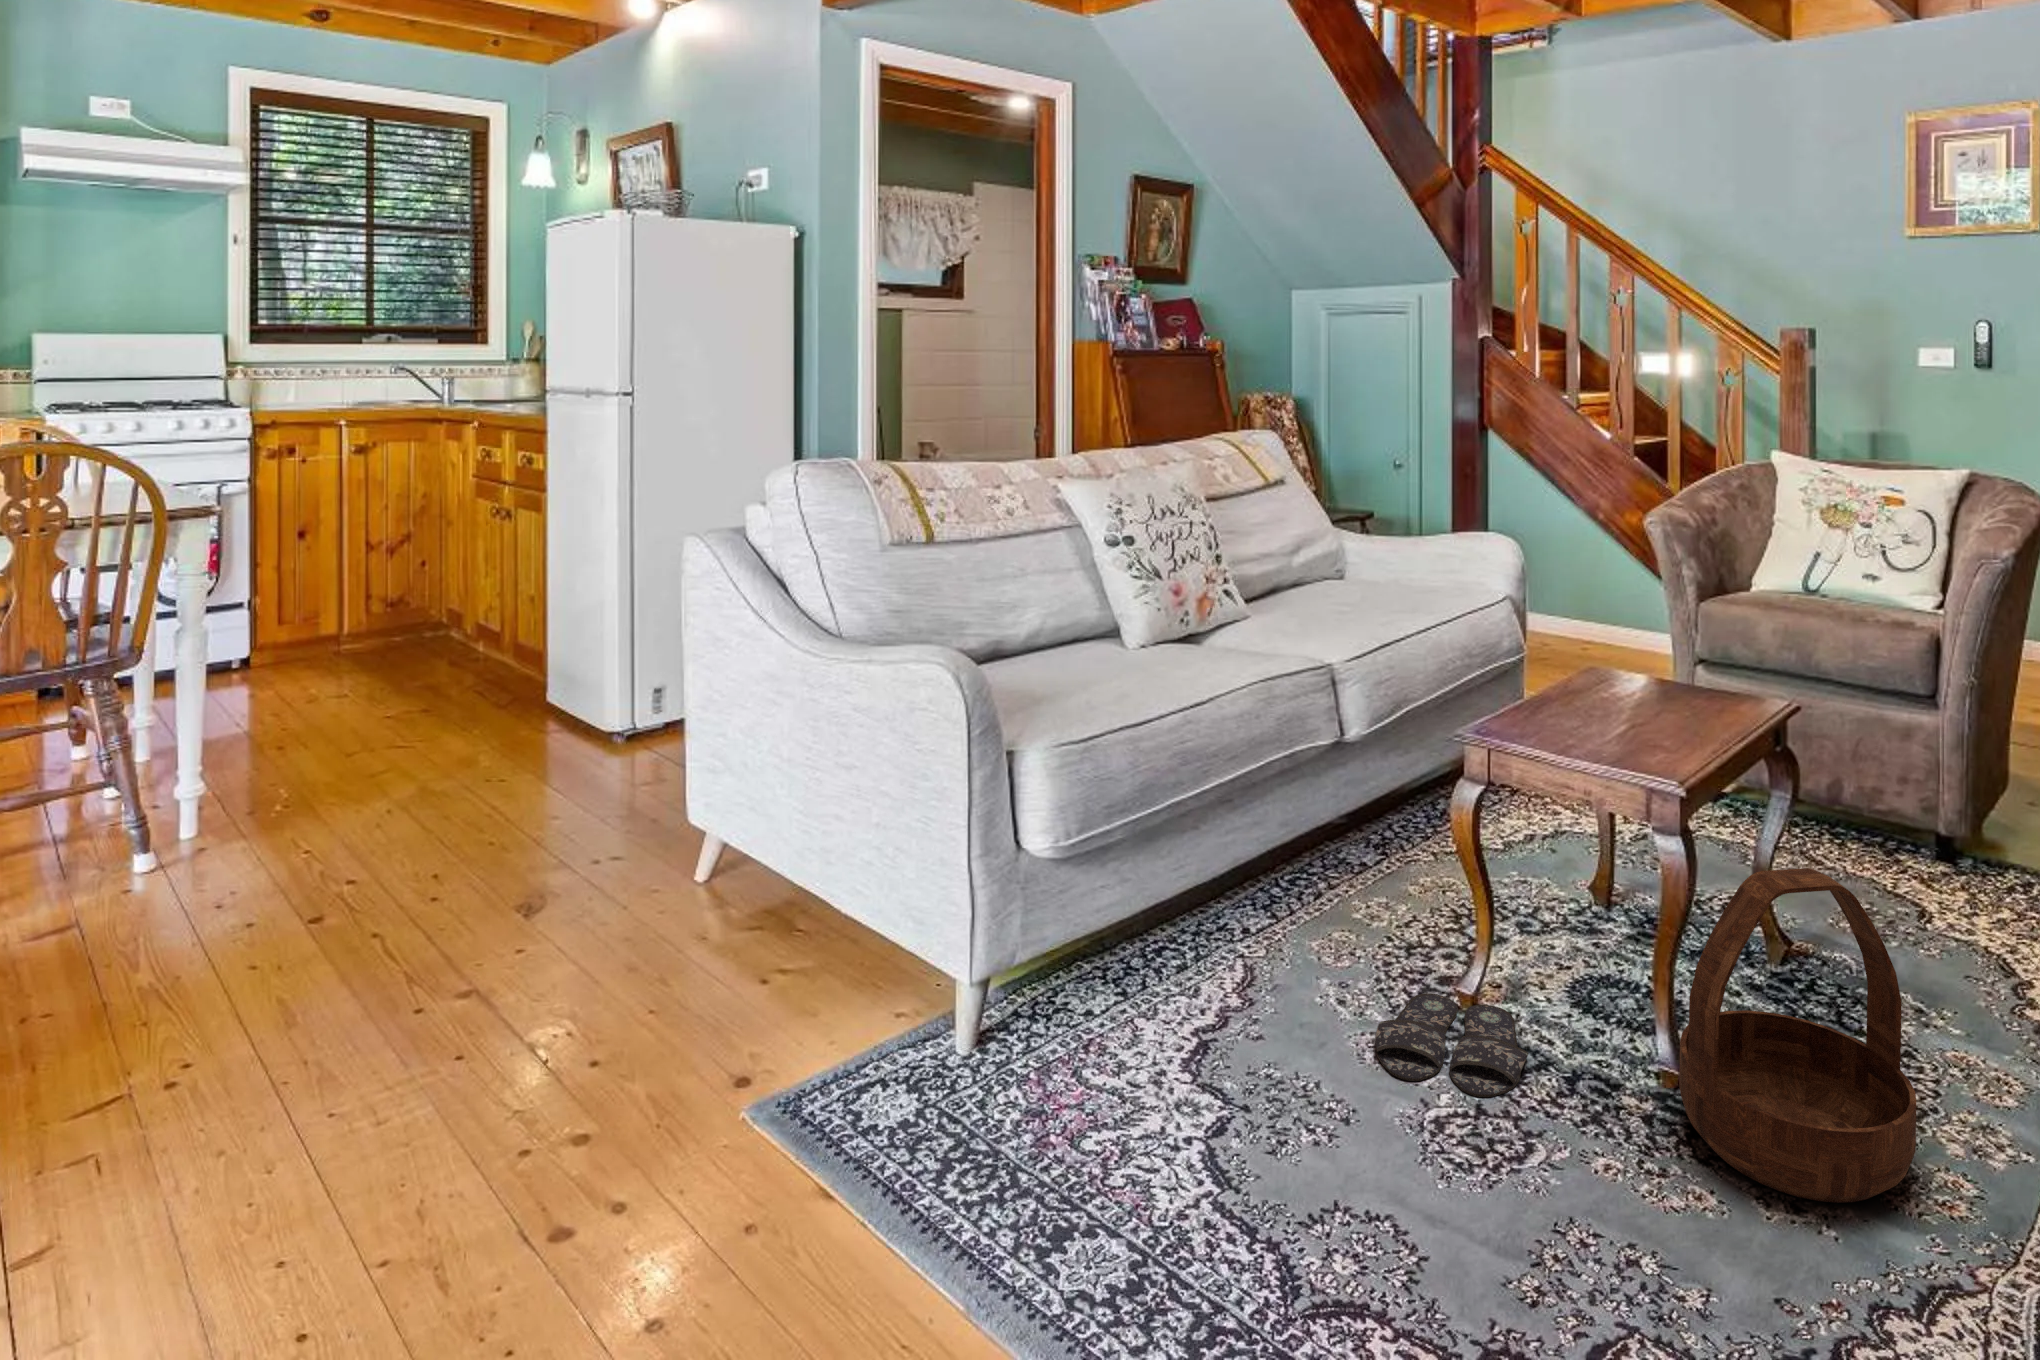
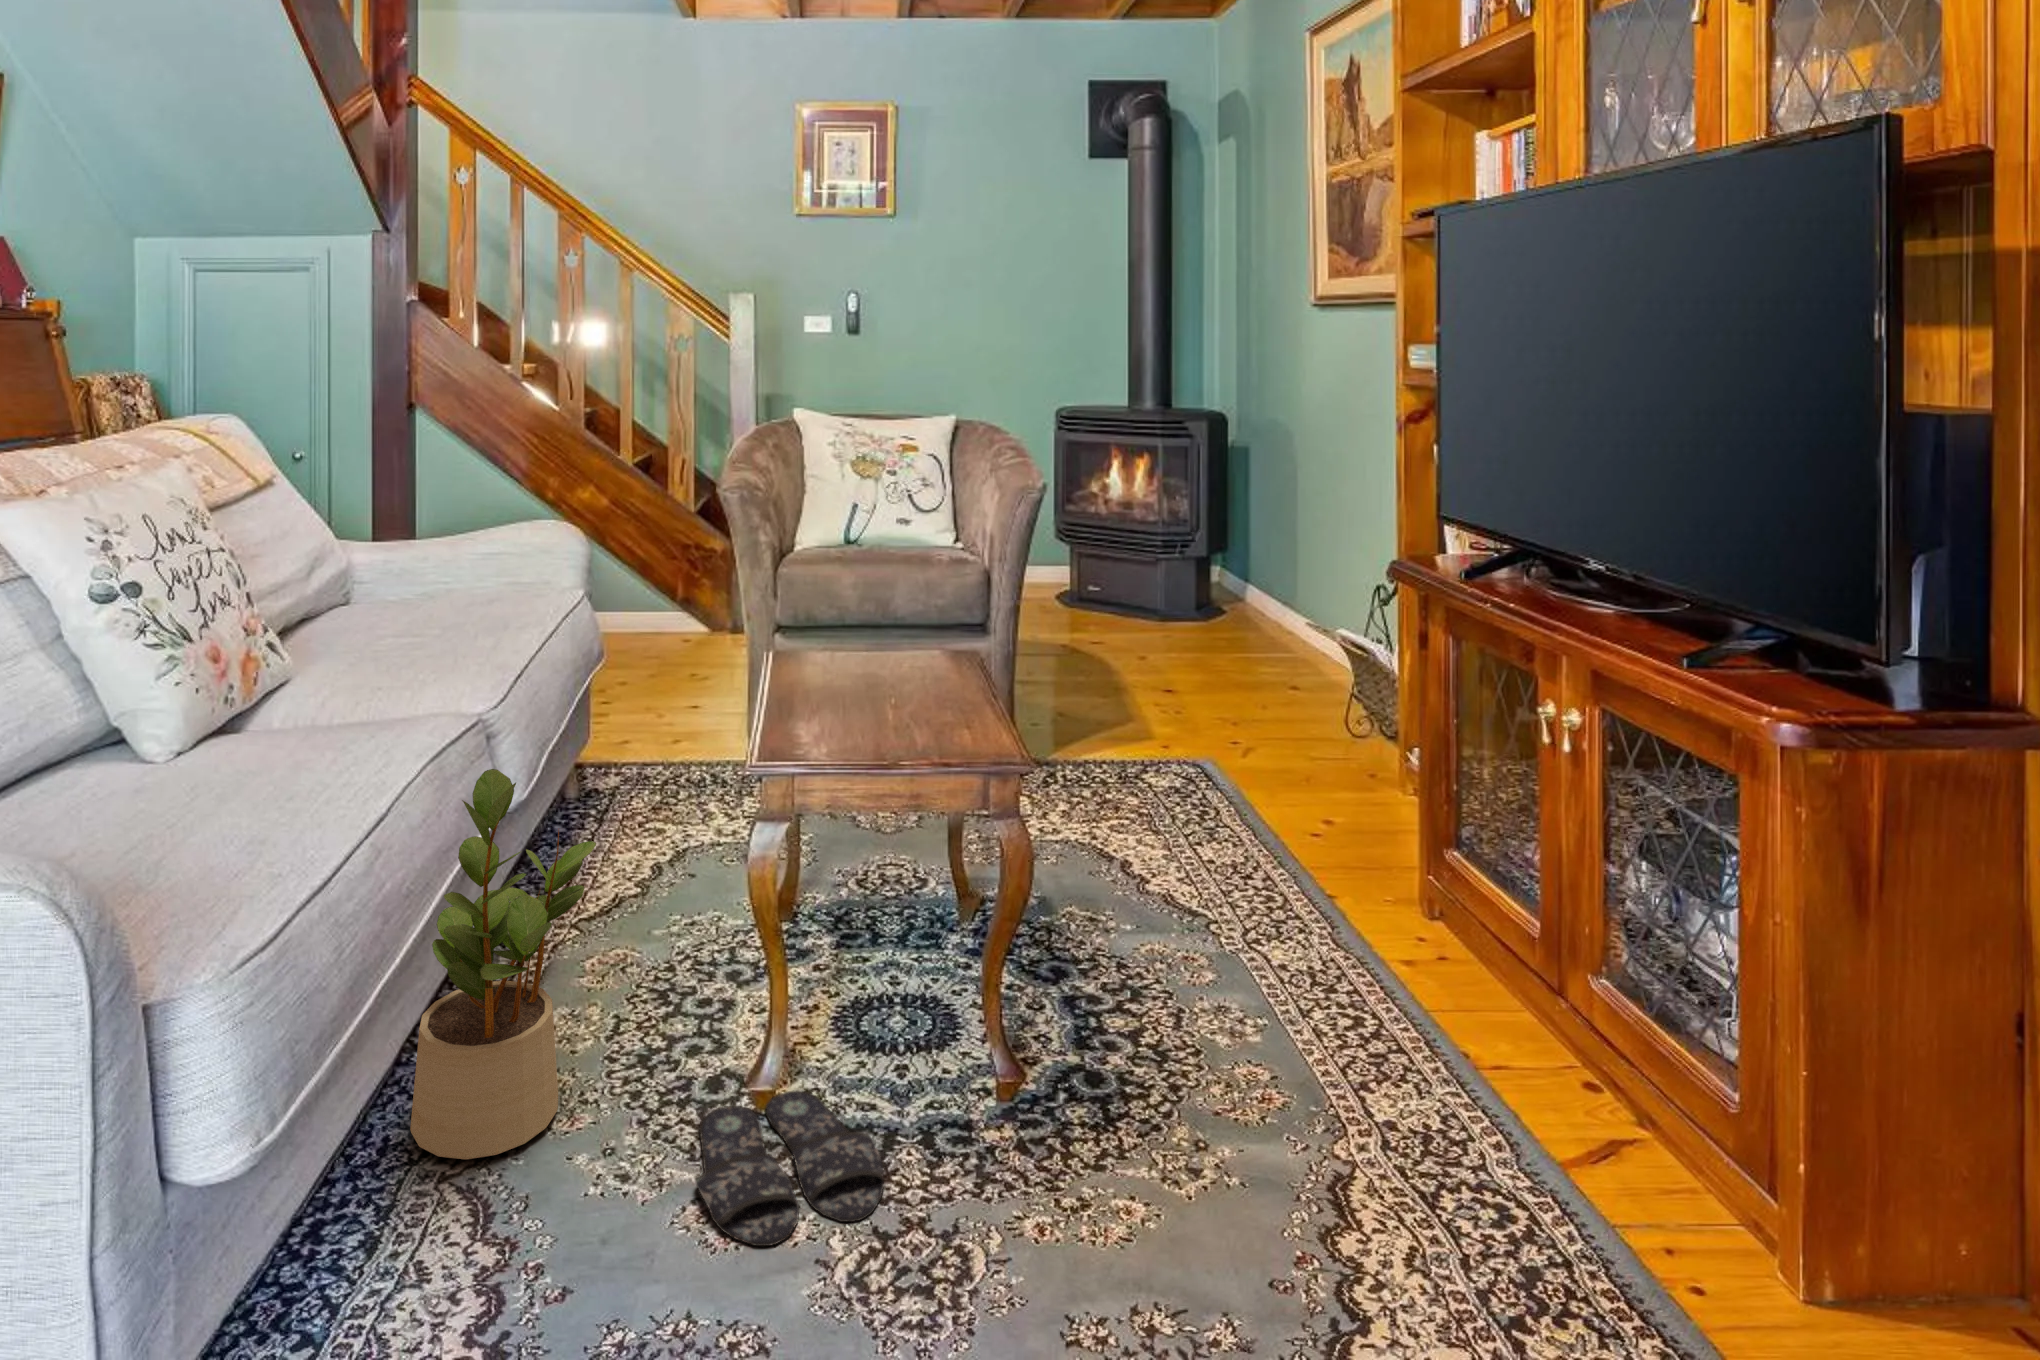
potted plant: none [1236,689,1371,960] -> present [410,769,596,1159]
basket: present [1679,868,1916,1203] -> none [1030,824,1248,1168]

